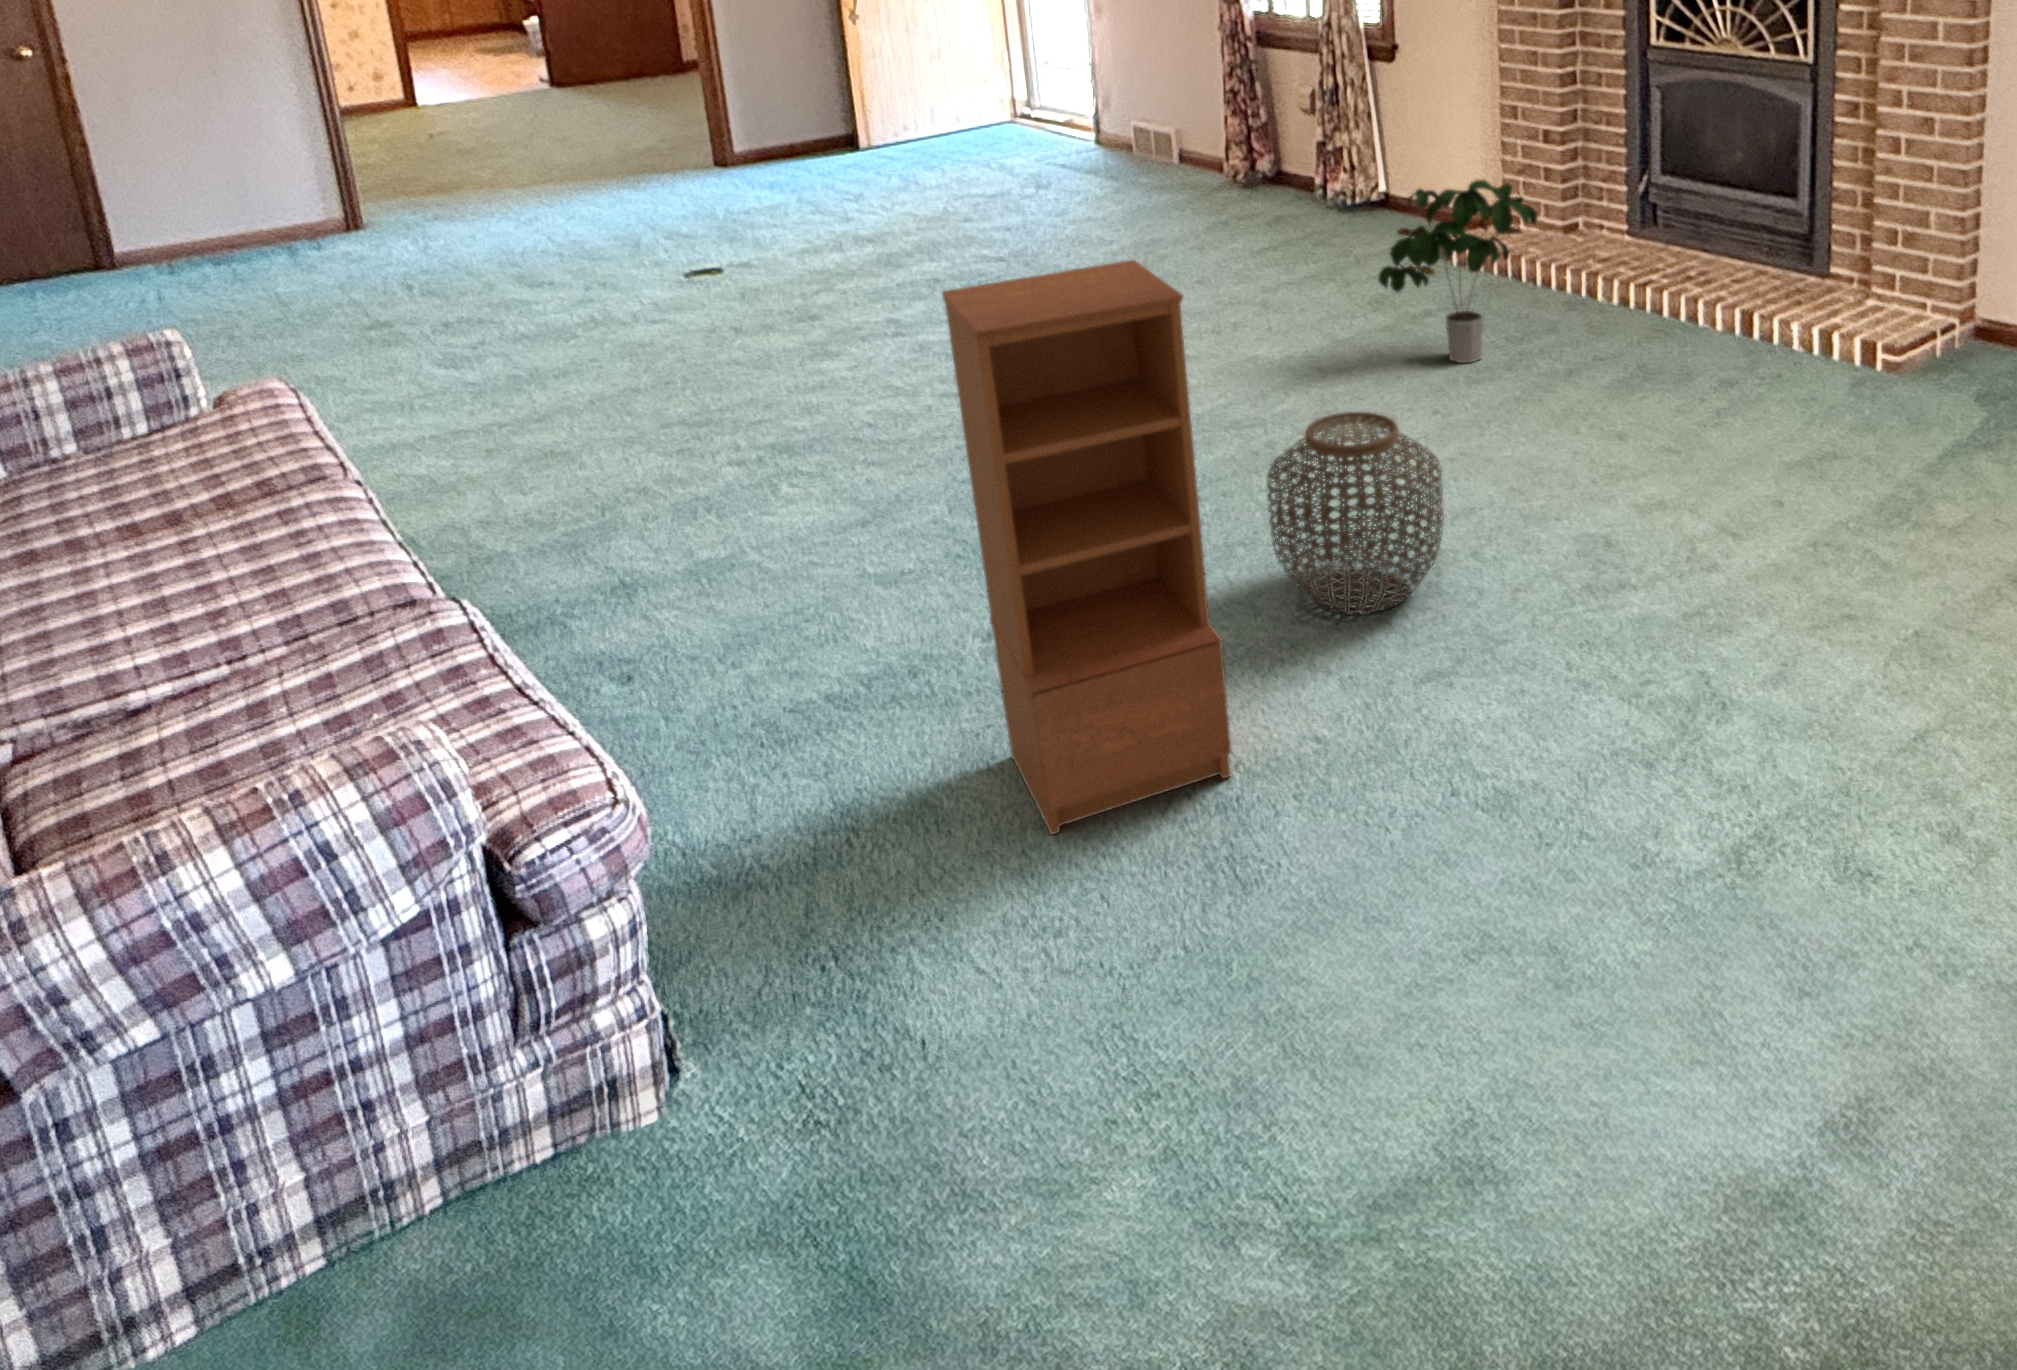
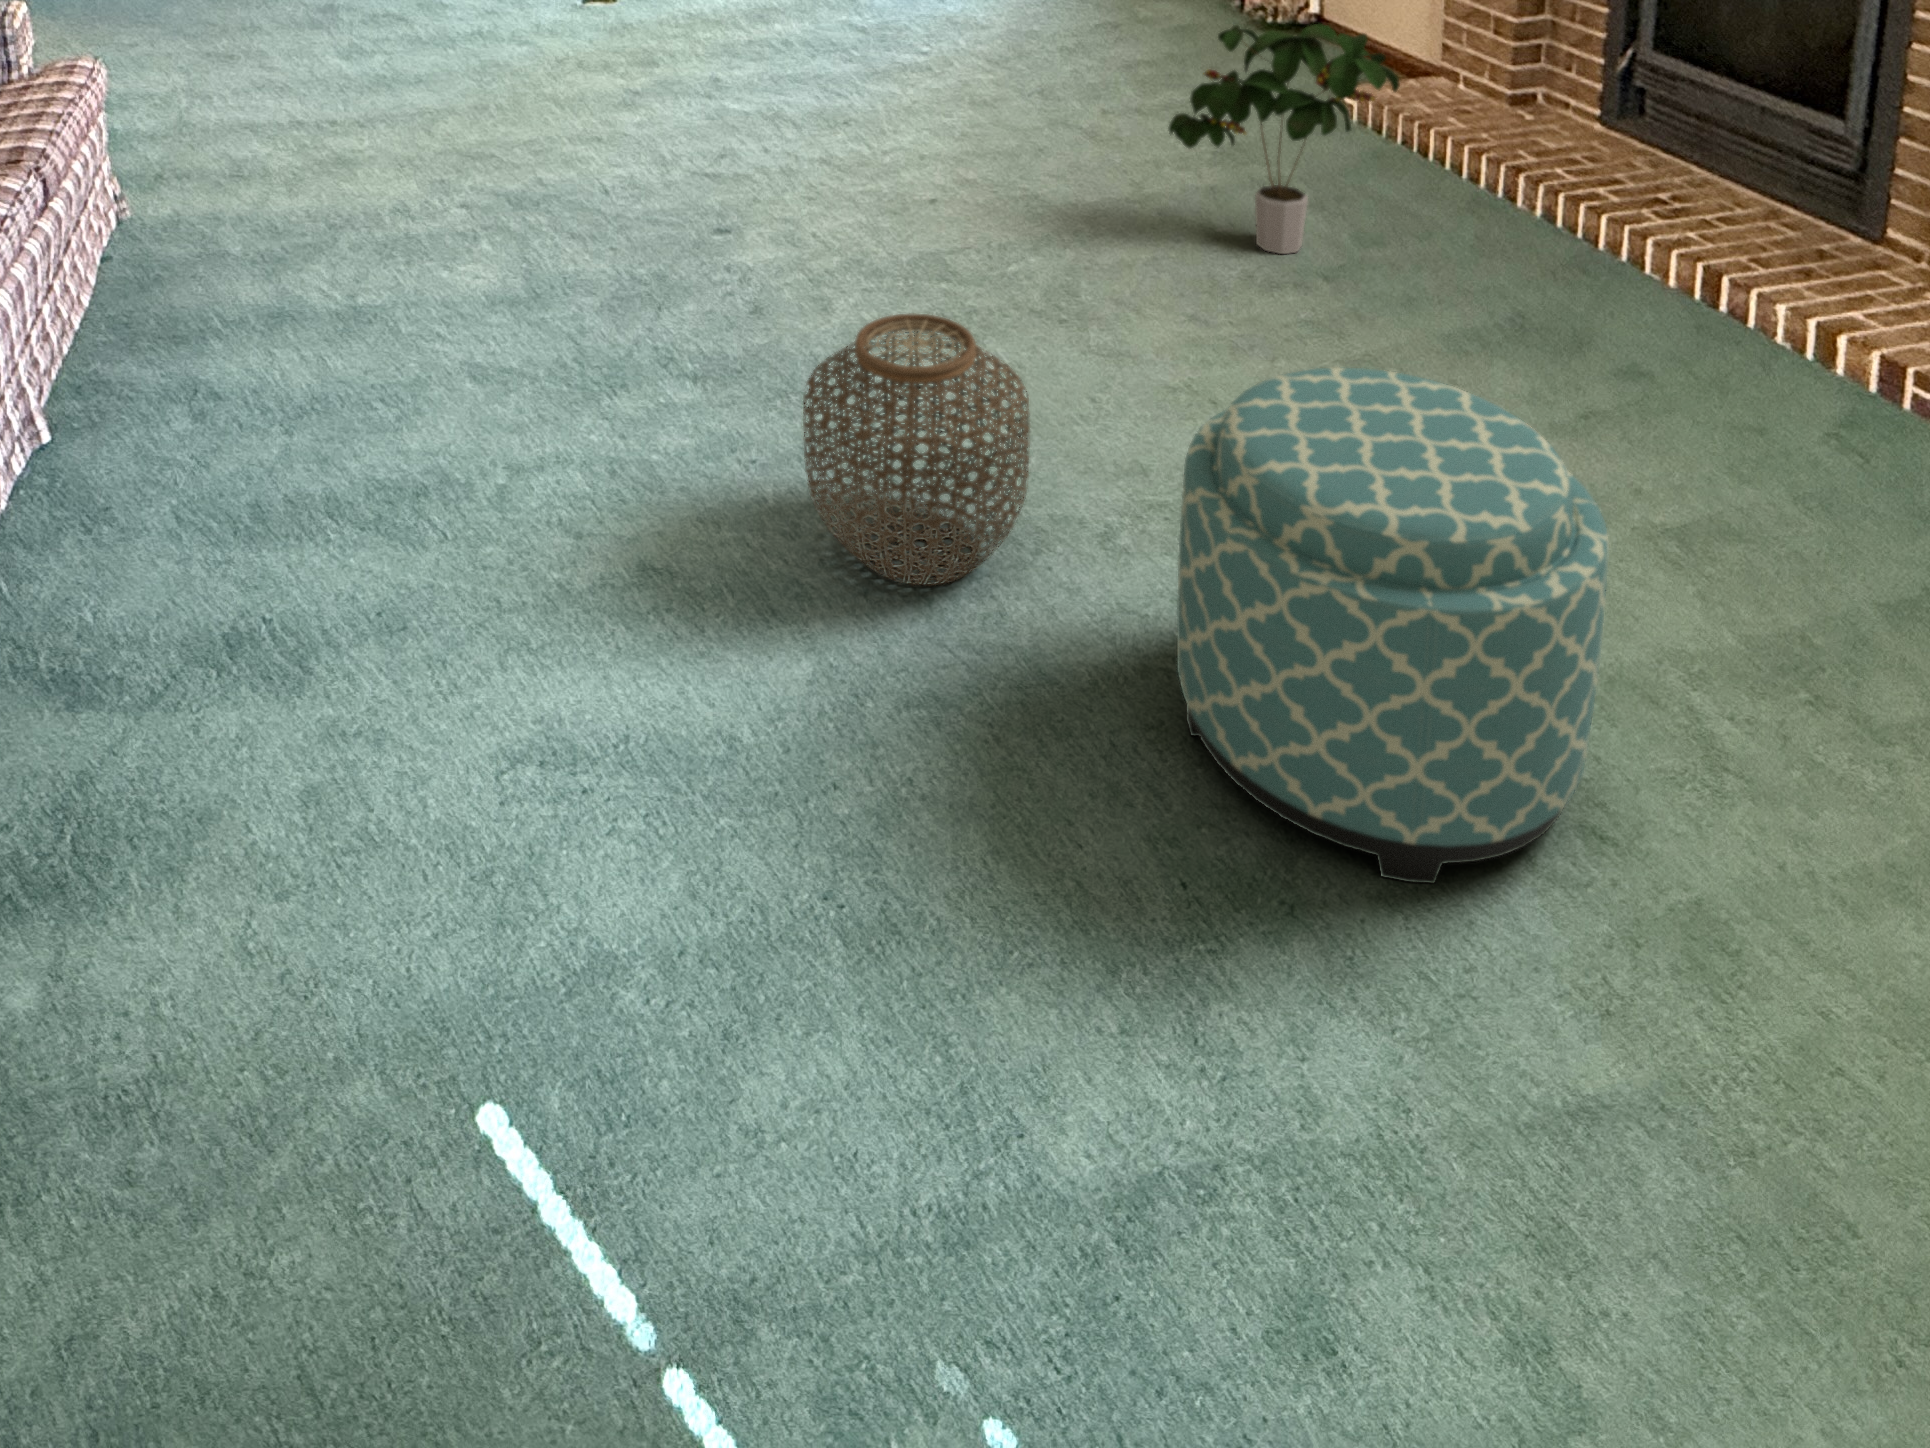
bookcase: present [942,260,1231,834] -> none [300,99,607,764]
ottoman: none [1581,367,1845,662] -> present [1177,367,1609,883]

